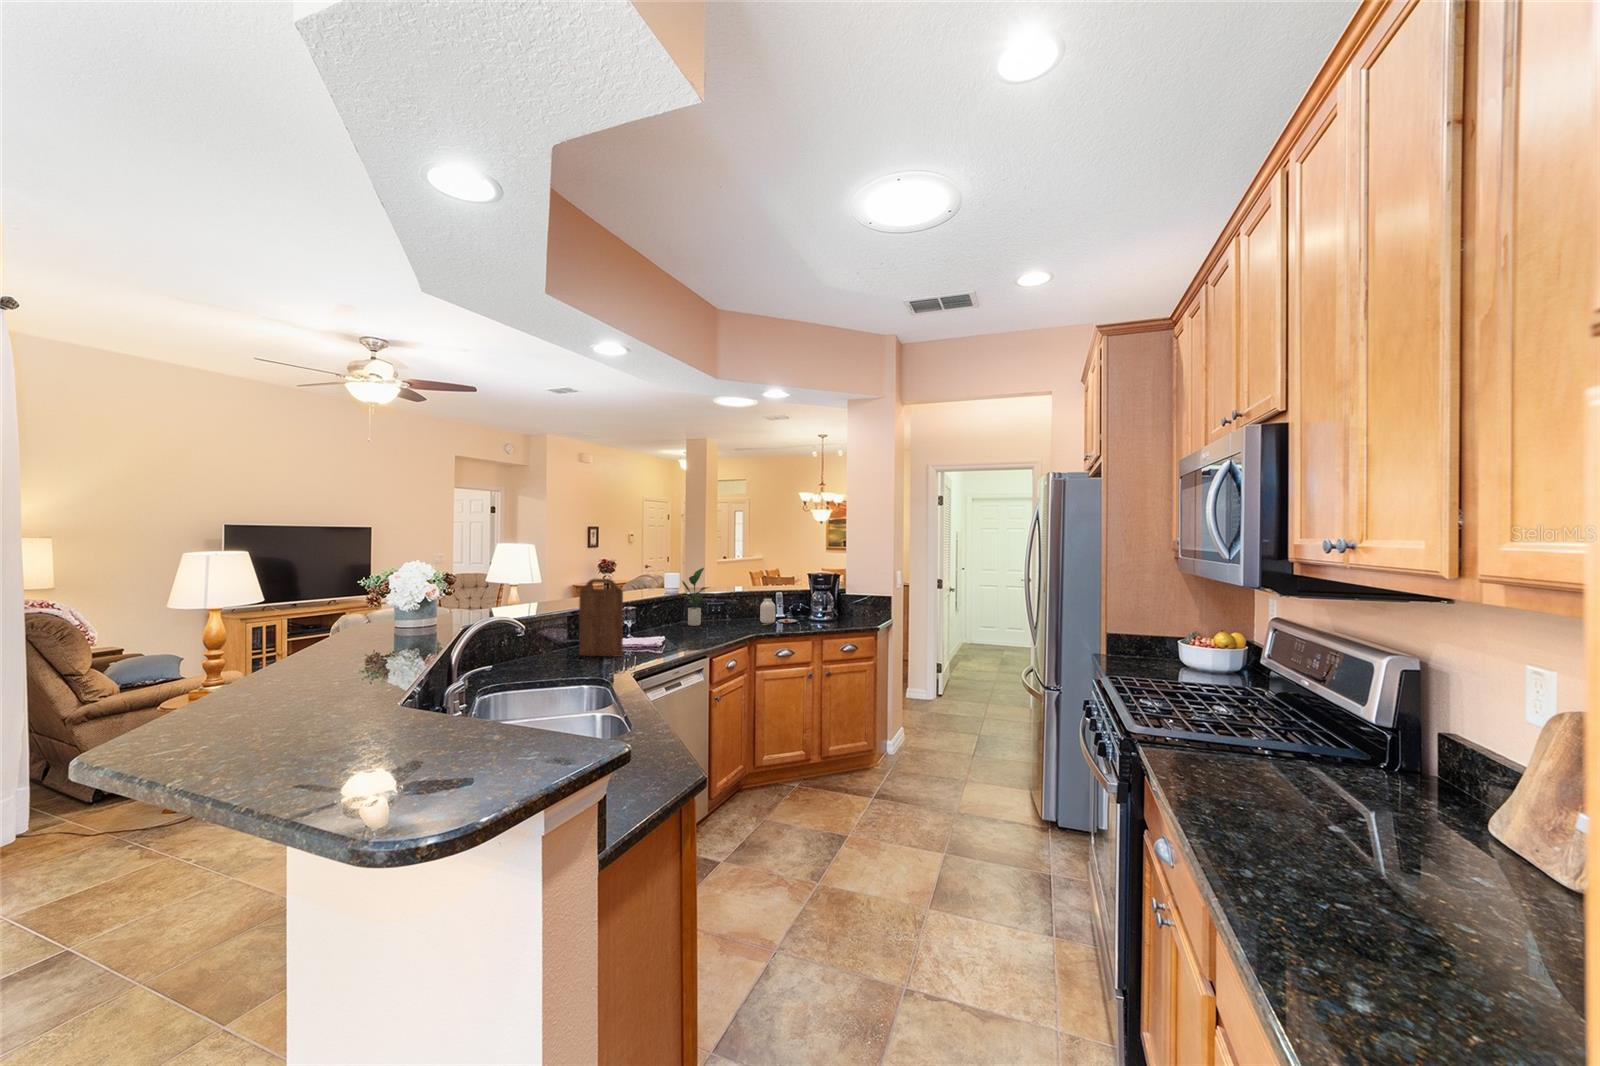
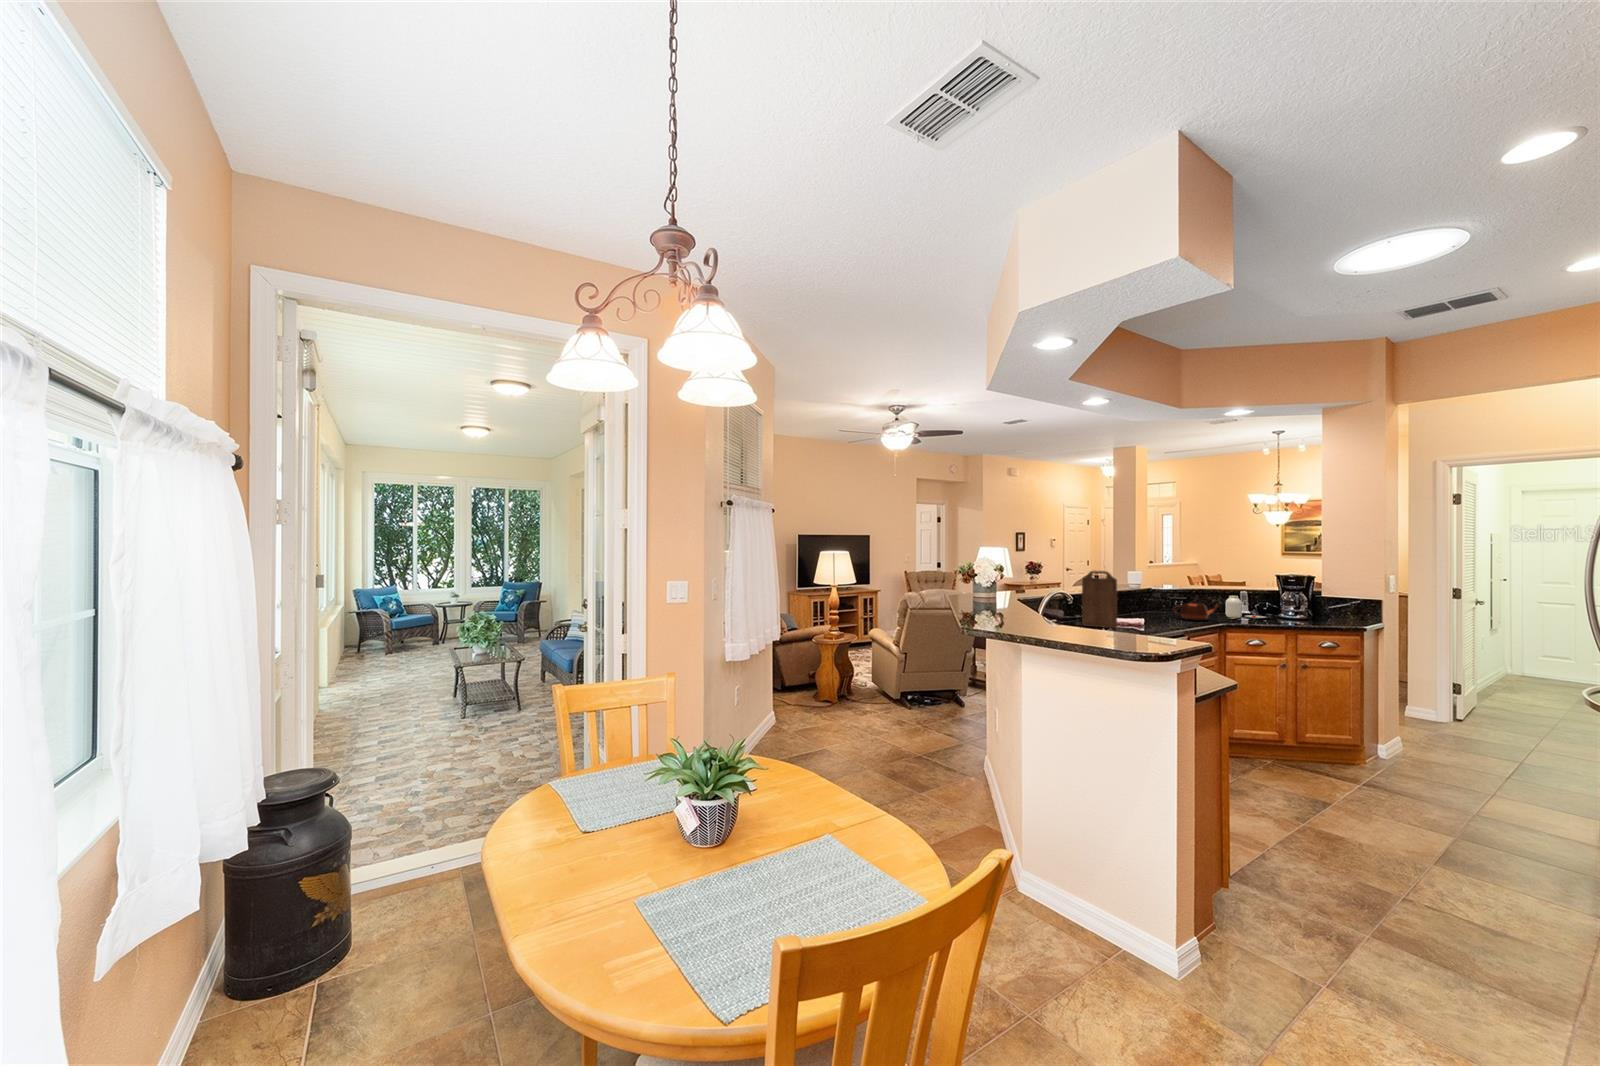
potted plant: present [681,568,708,626] -> none [1147,566,1175,615]
teapot: none [703,607,752,632] -> present [1173,600,1218,621]

